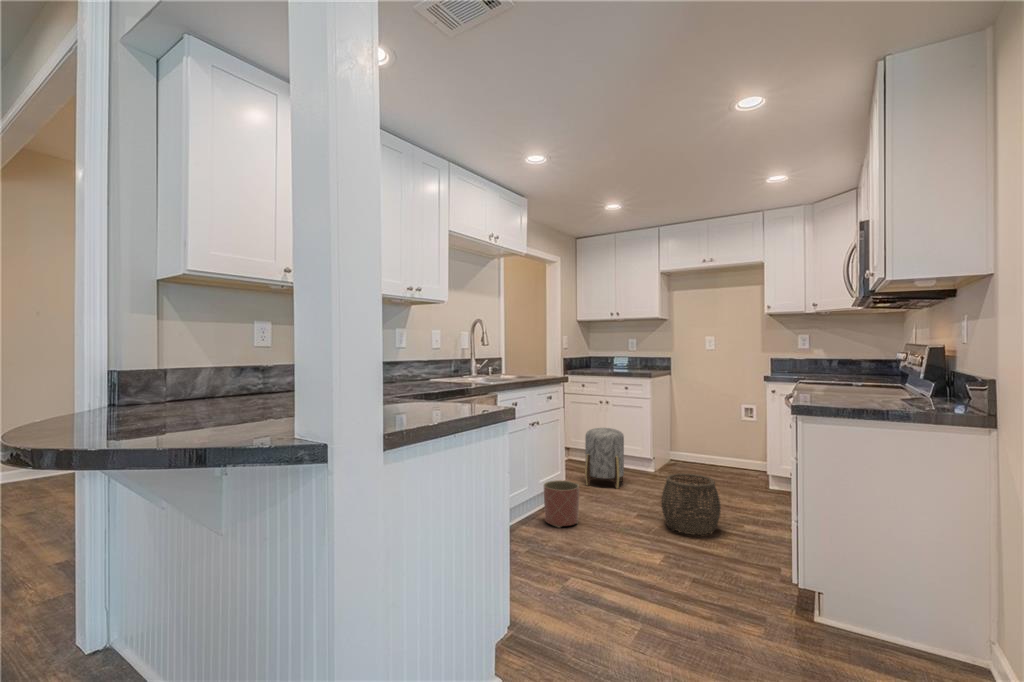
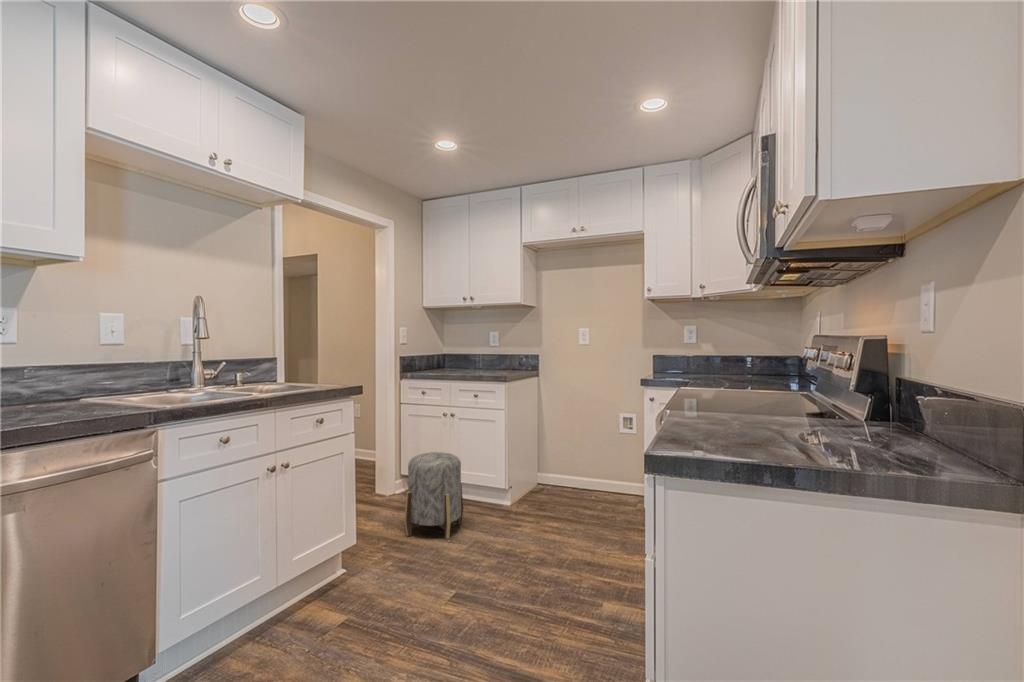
woven basket: present [661,473,721,535] -> none [478,530,566,636]
planter: present [544,480,580,528] -> none [290,552,352,638]

